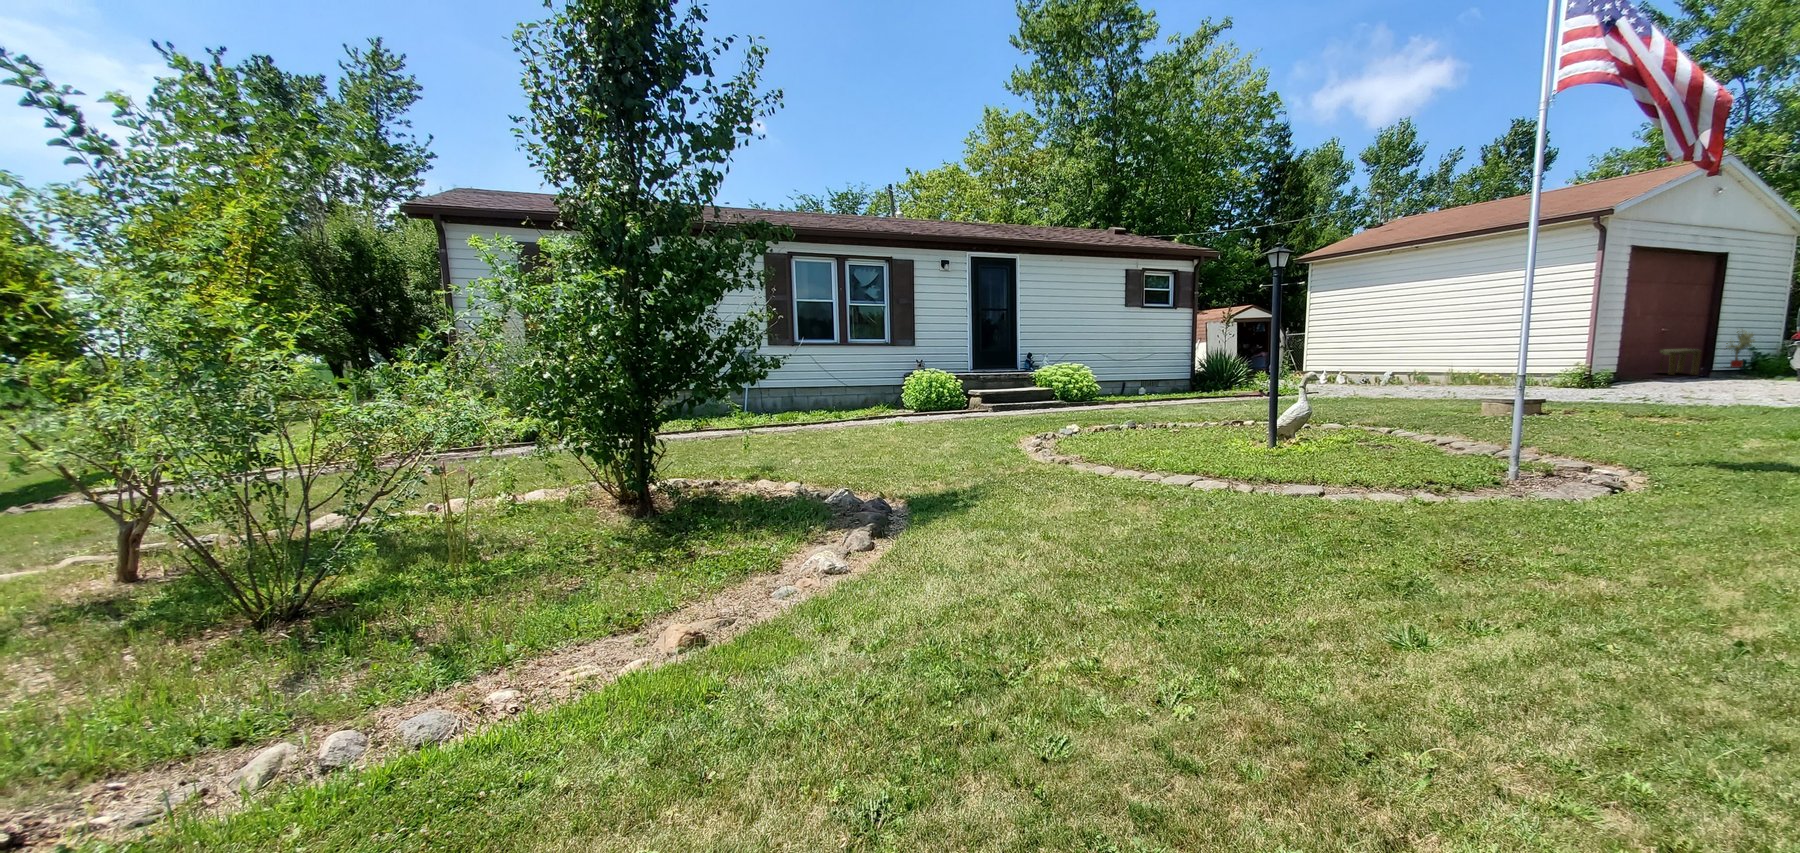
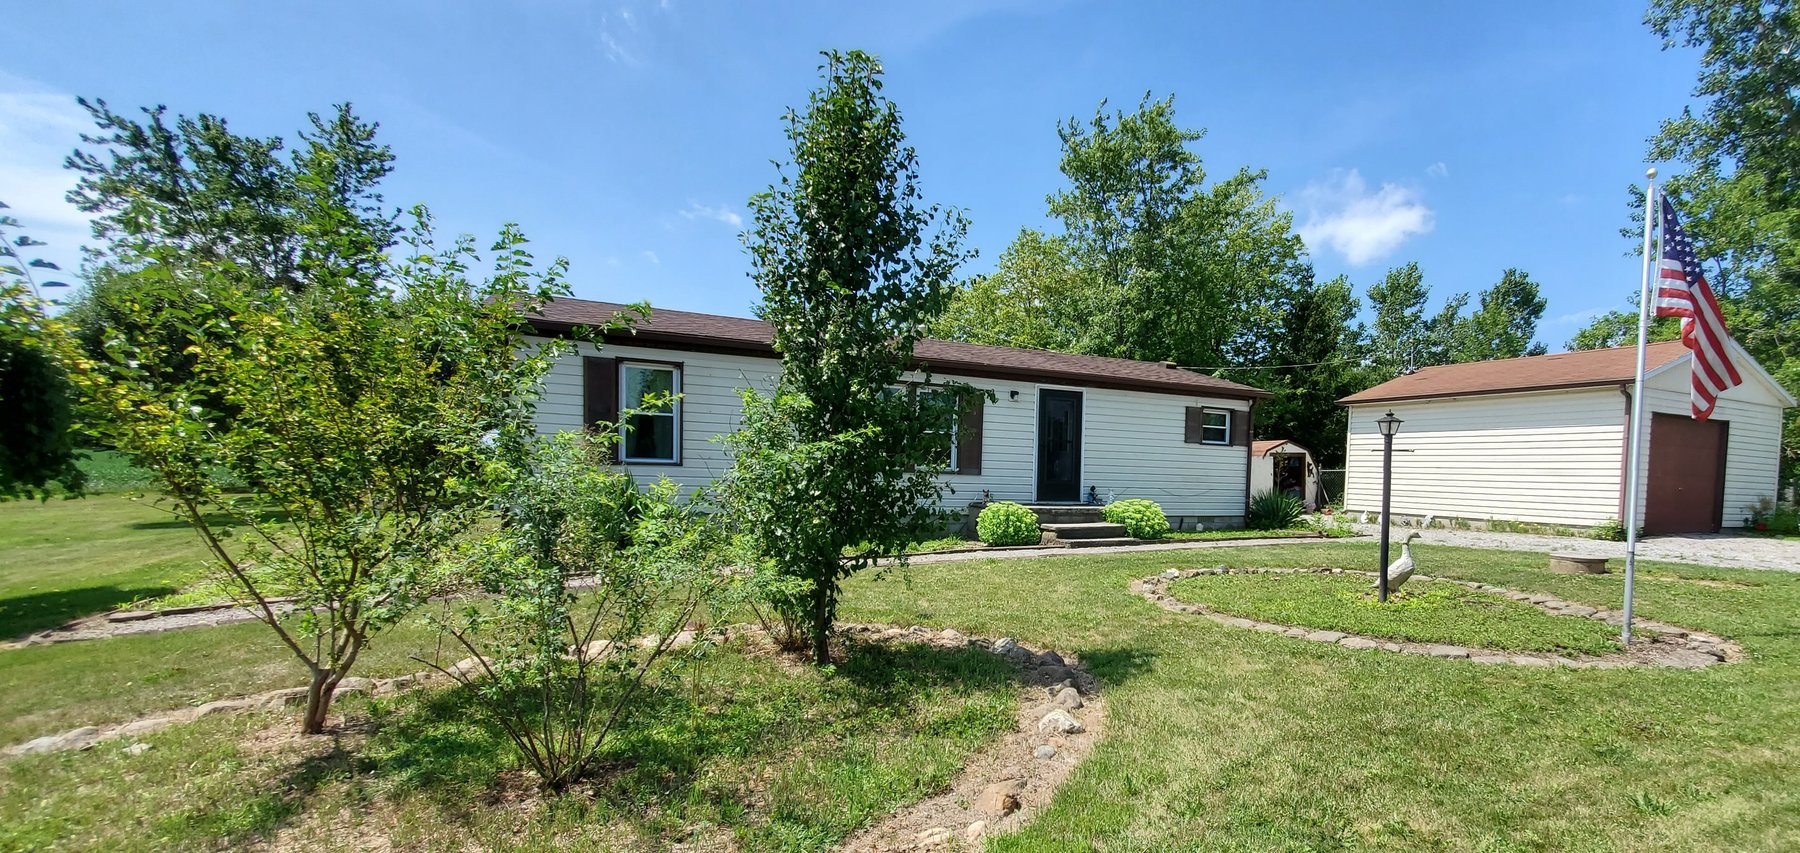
bench: present [1659,349,1702,375] -> none [1687,509,1730,537]

